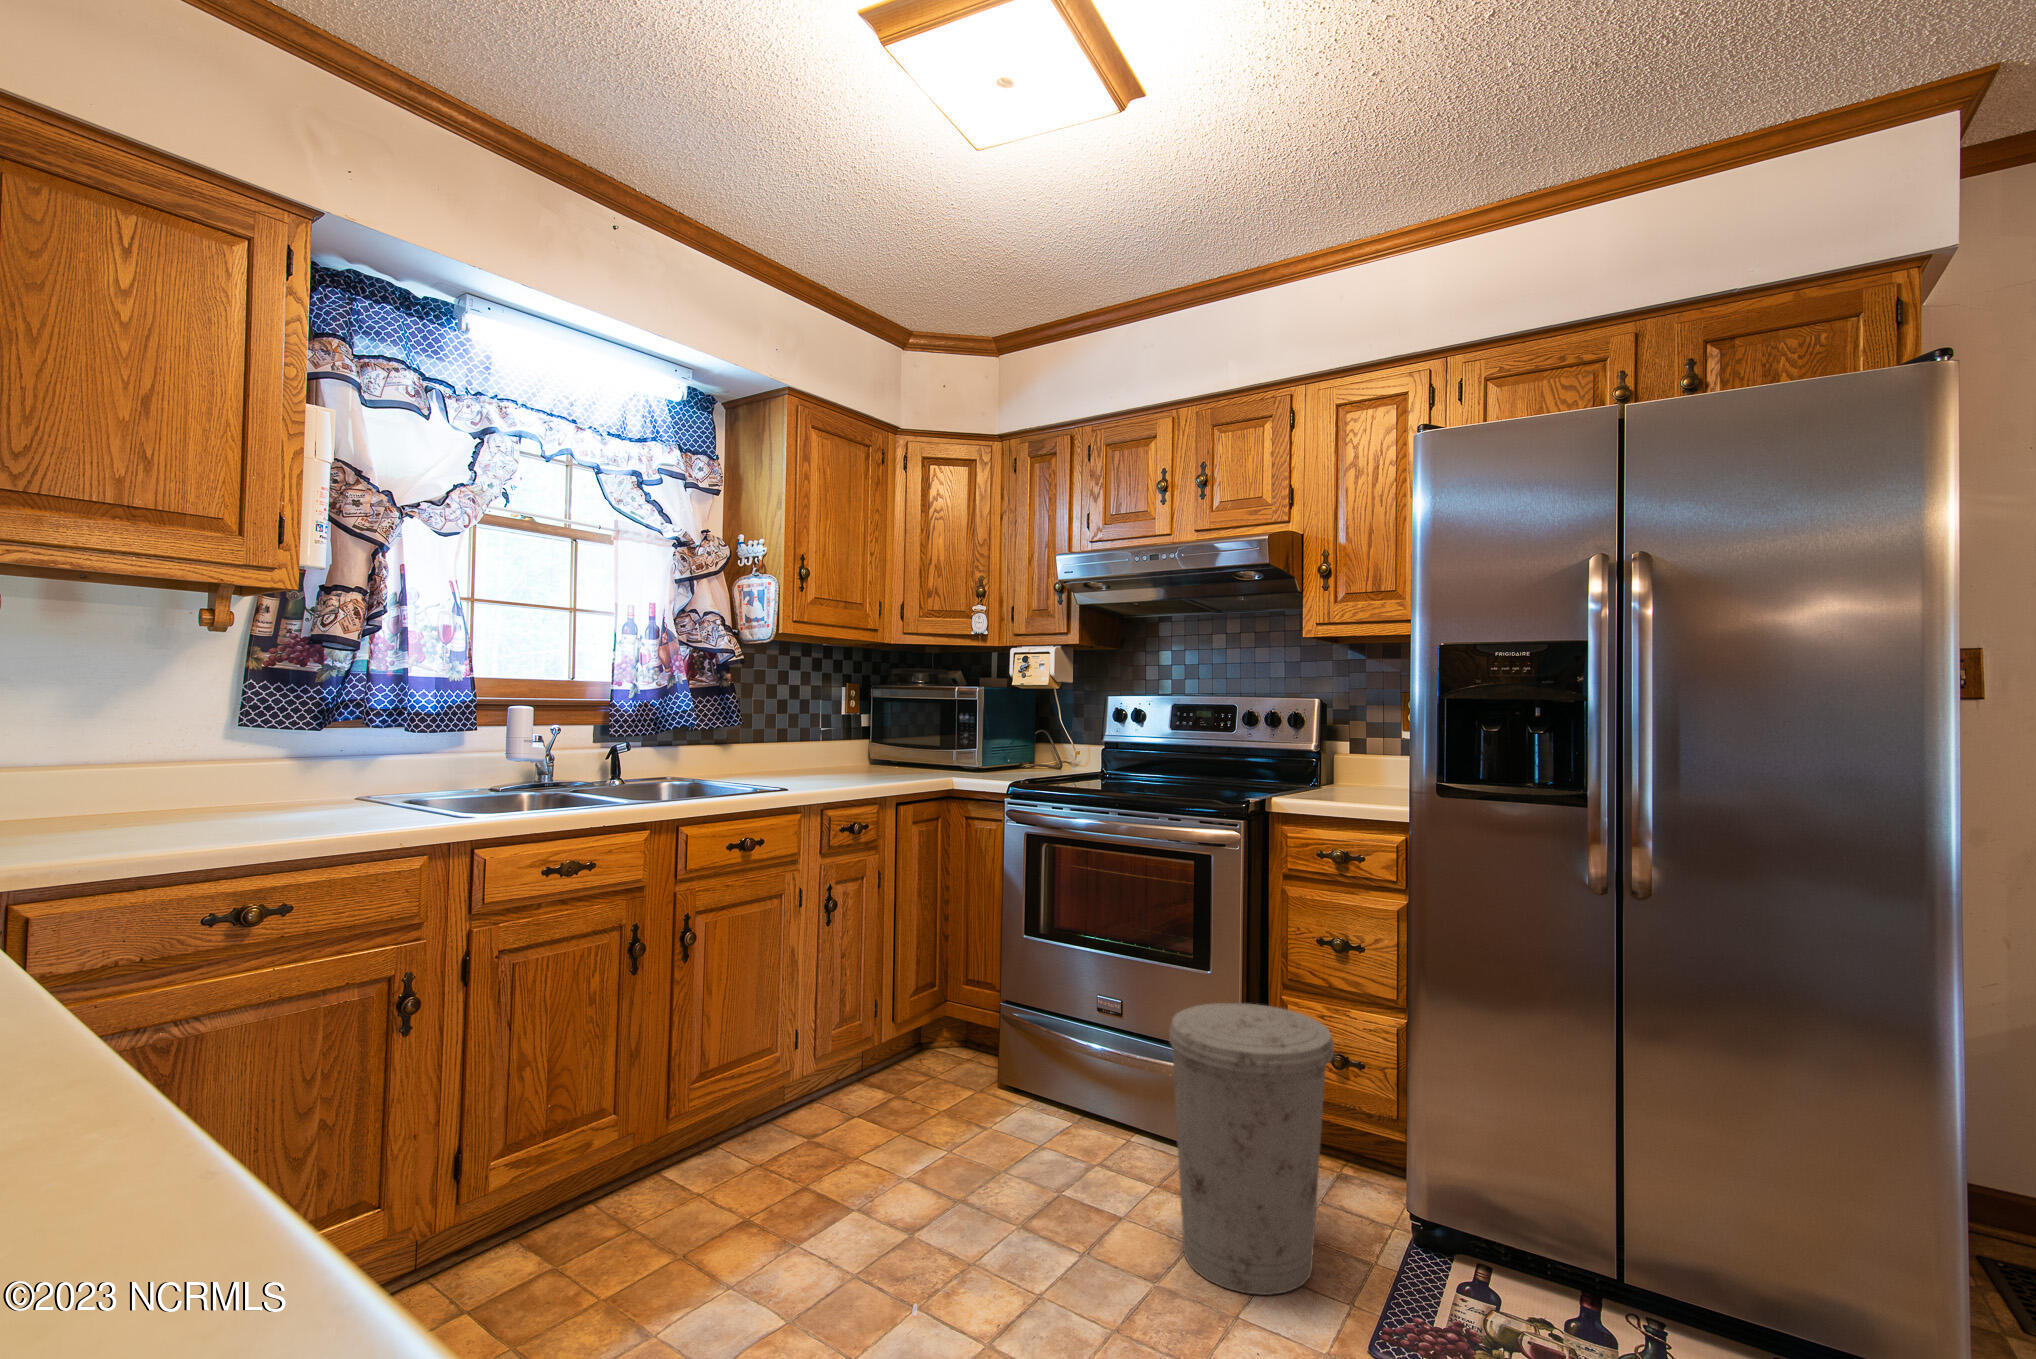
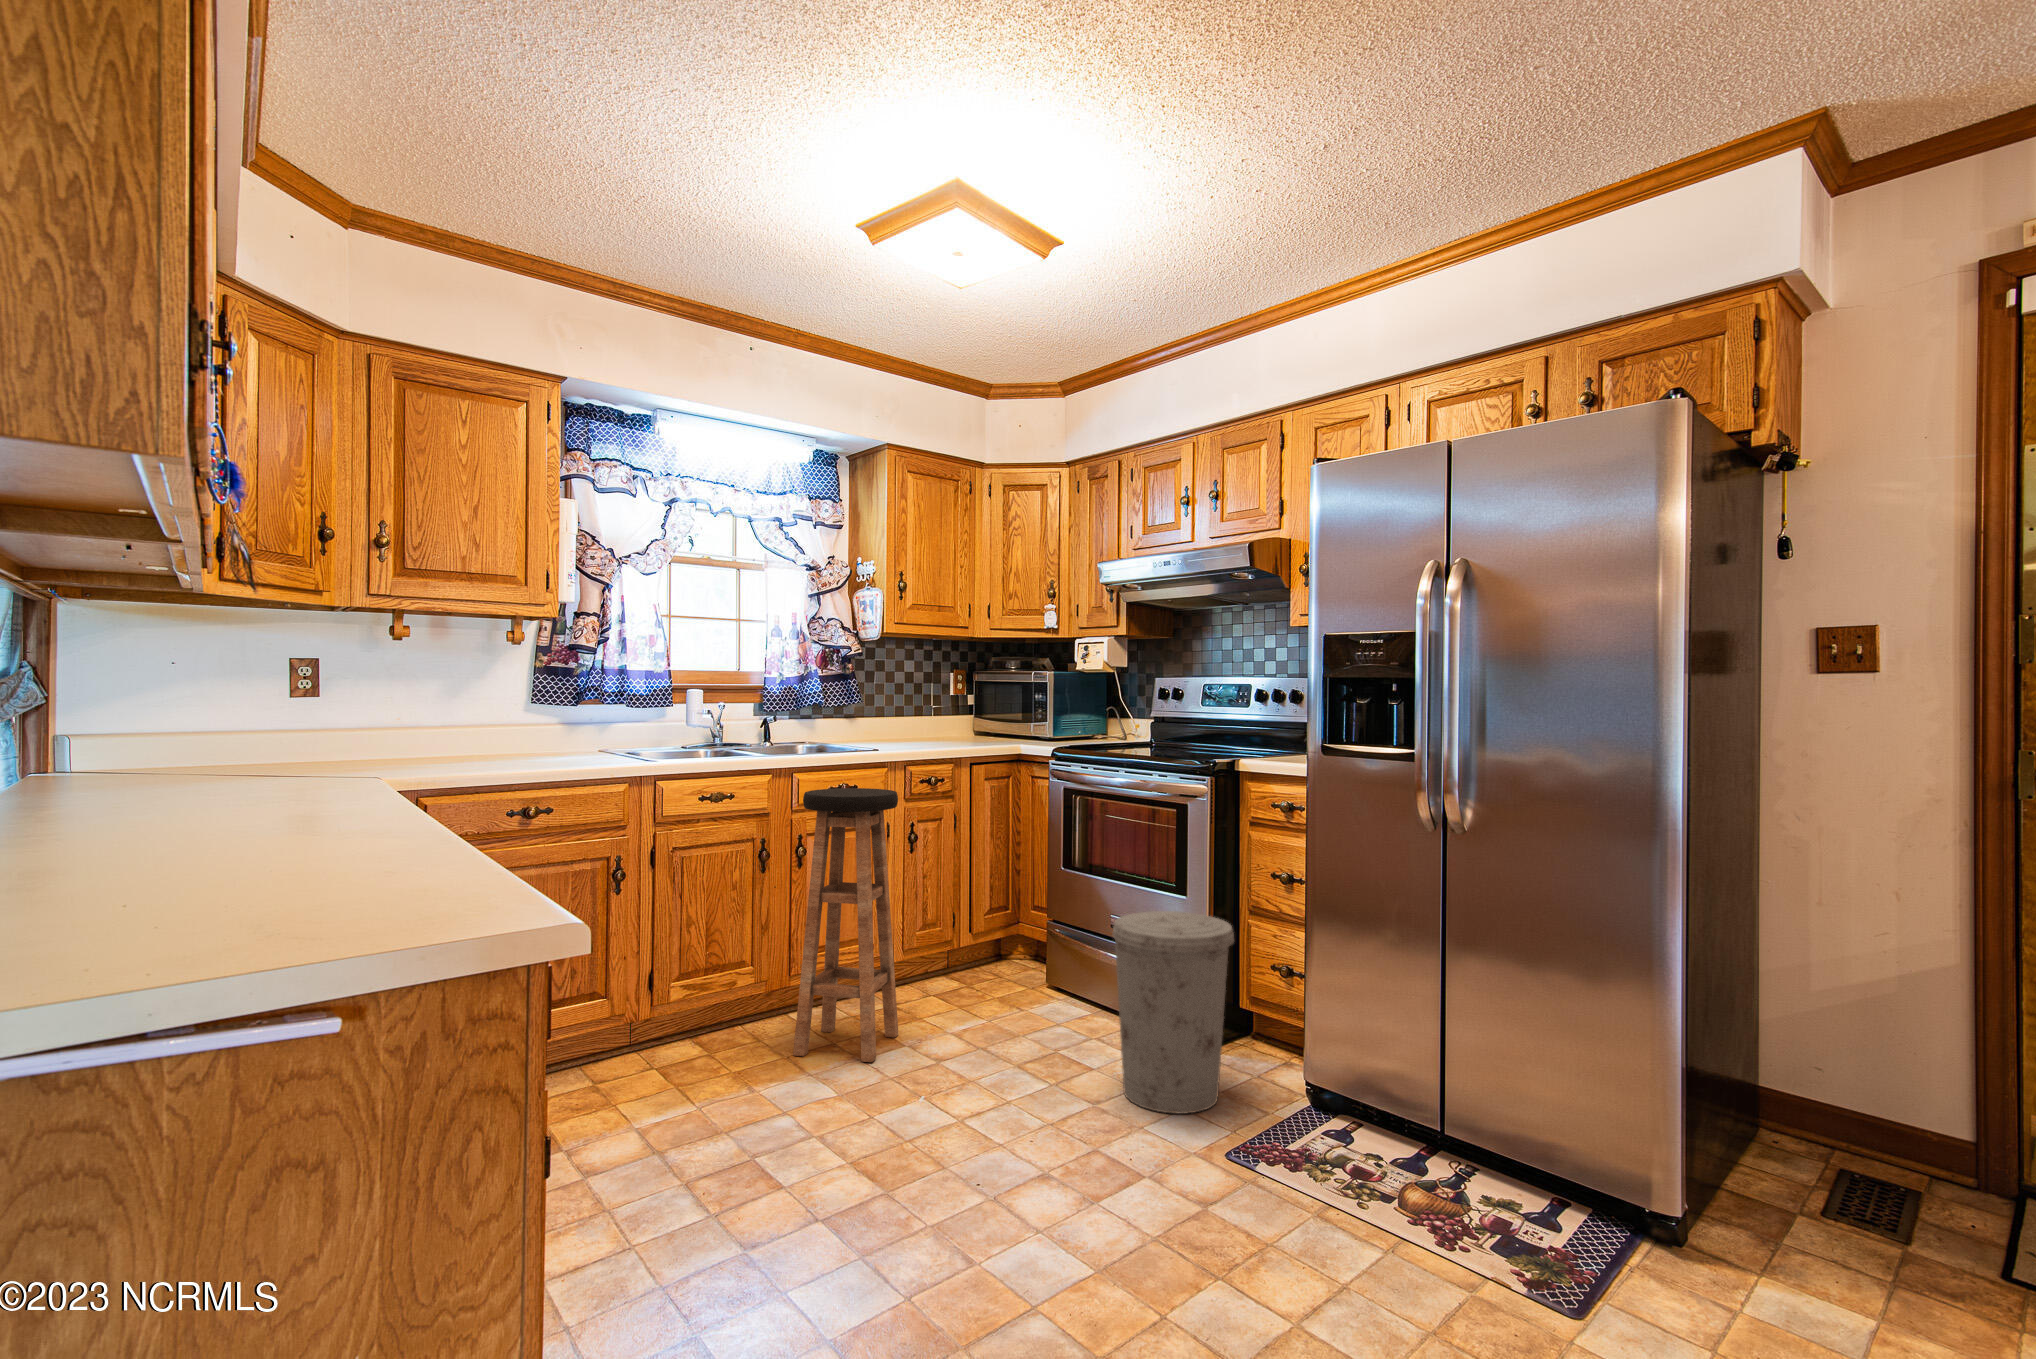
bar stool: none [695,847,849,1257] -> present [793,788,898,1062]

